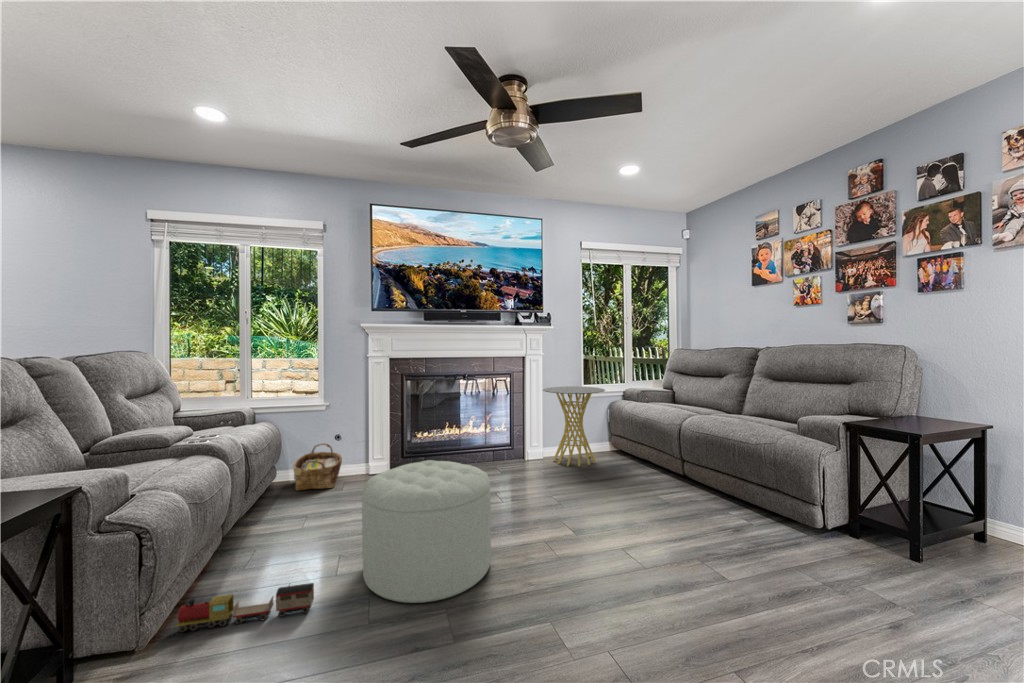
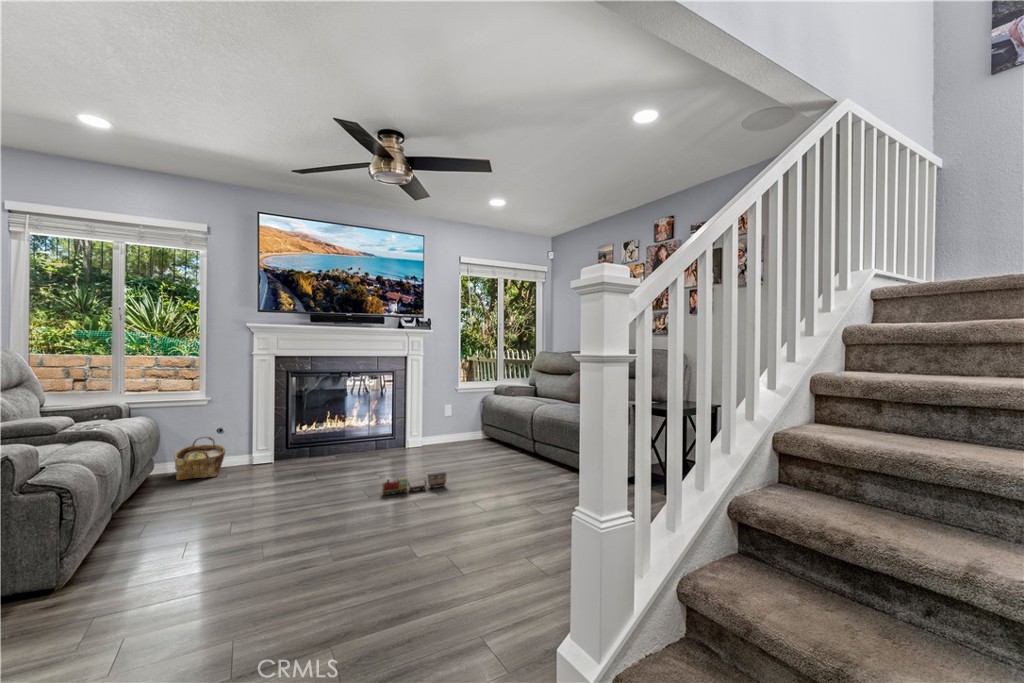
side table: present [543,386,605,466] -> none [422,383,476,450]
ottoman: present [362,460,491,603] -> none [256,439,367,543]
toy train: present [175,583,314,632] -> present [381,472,446,495]

